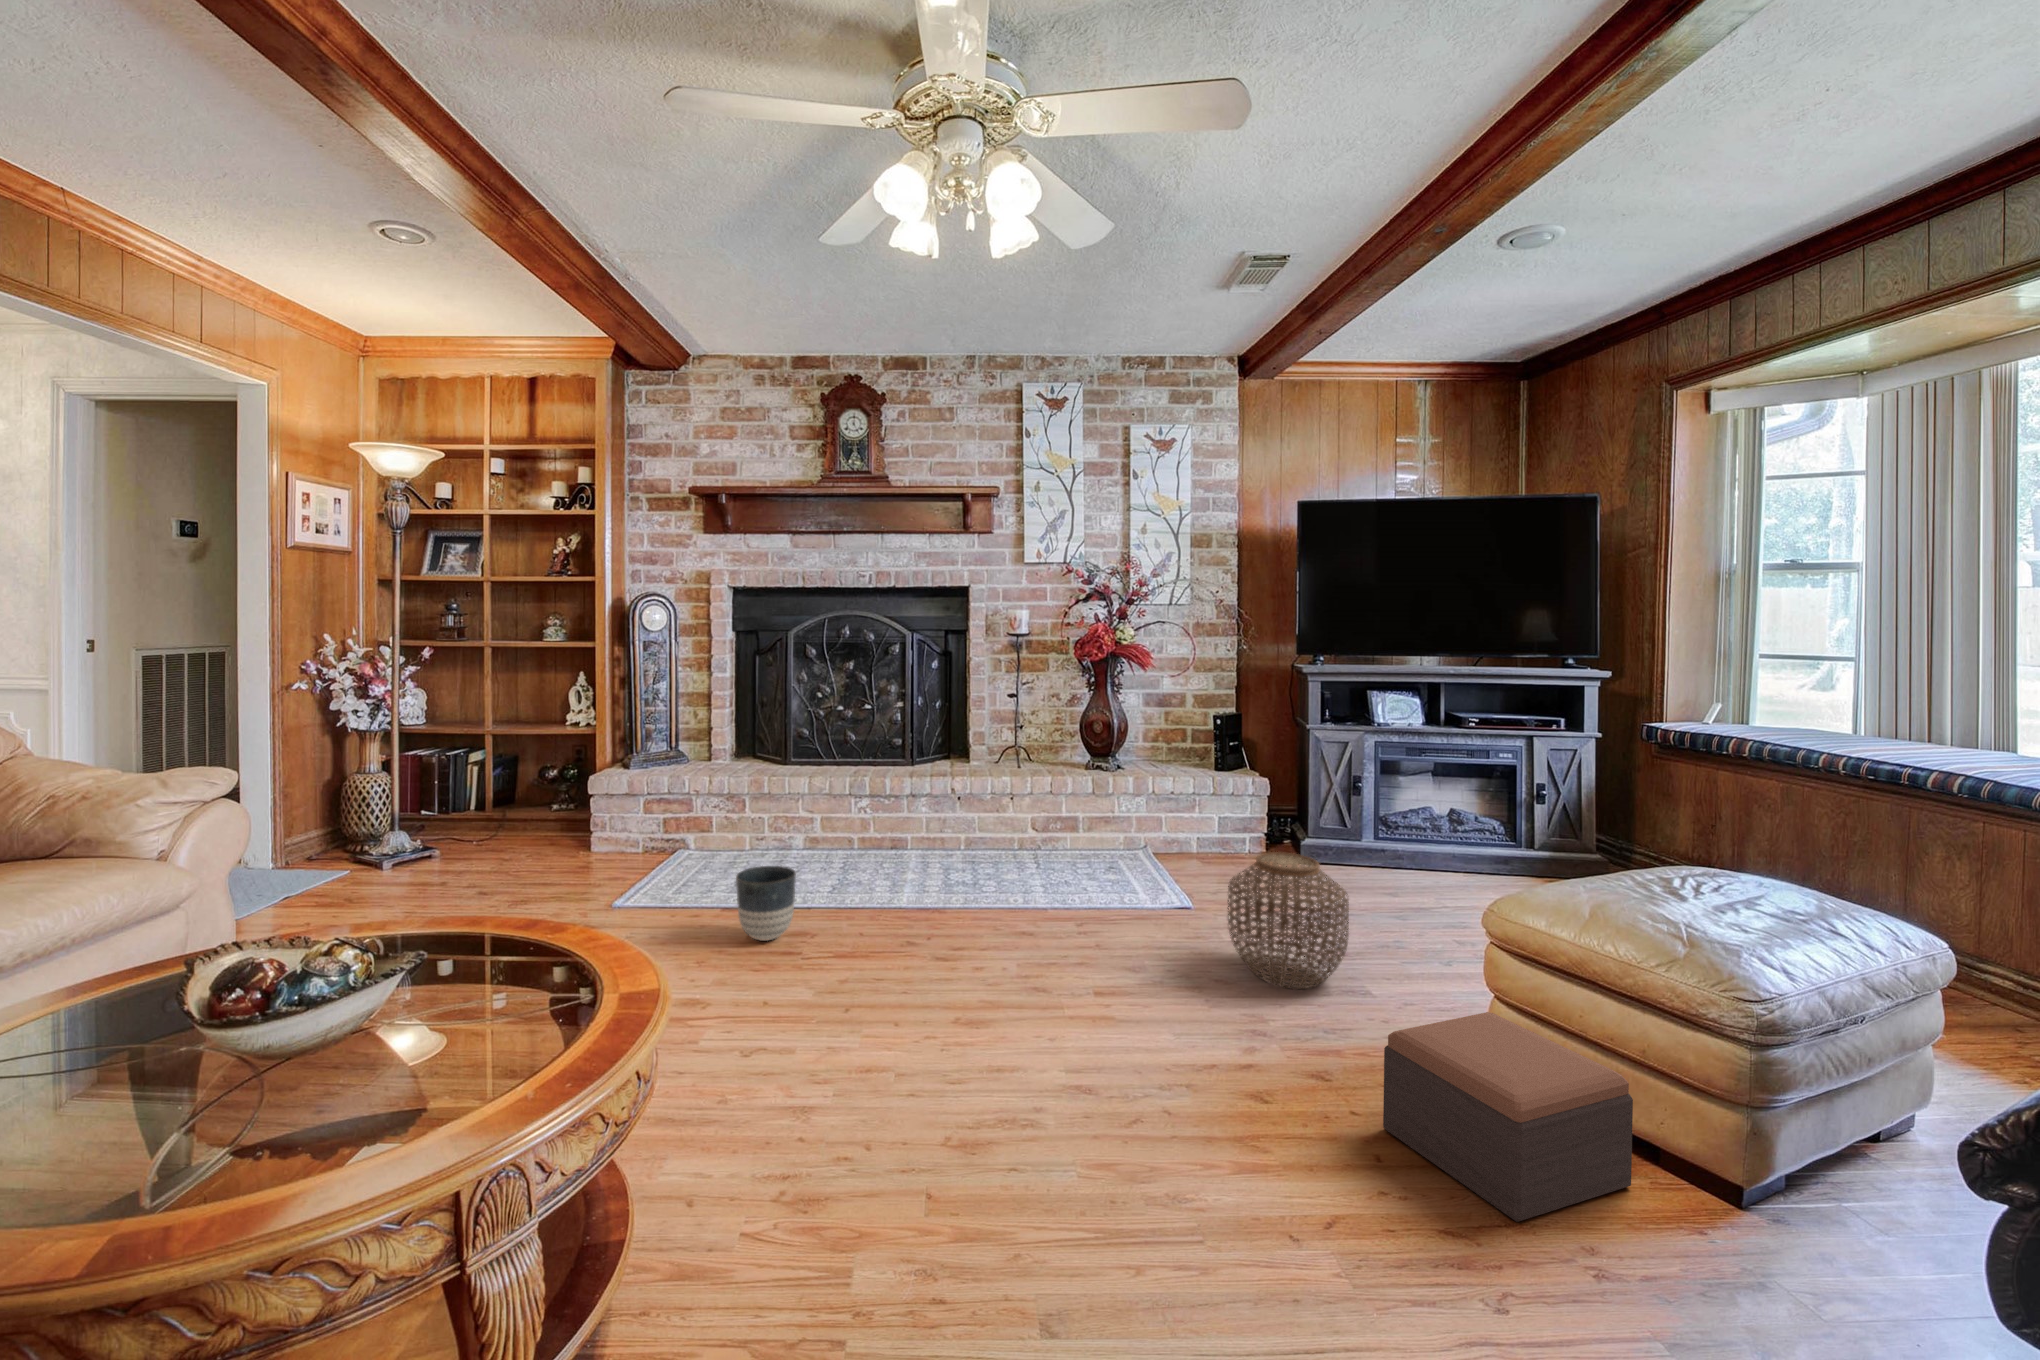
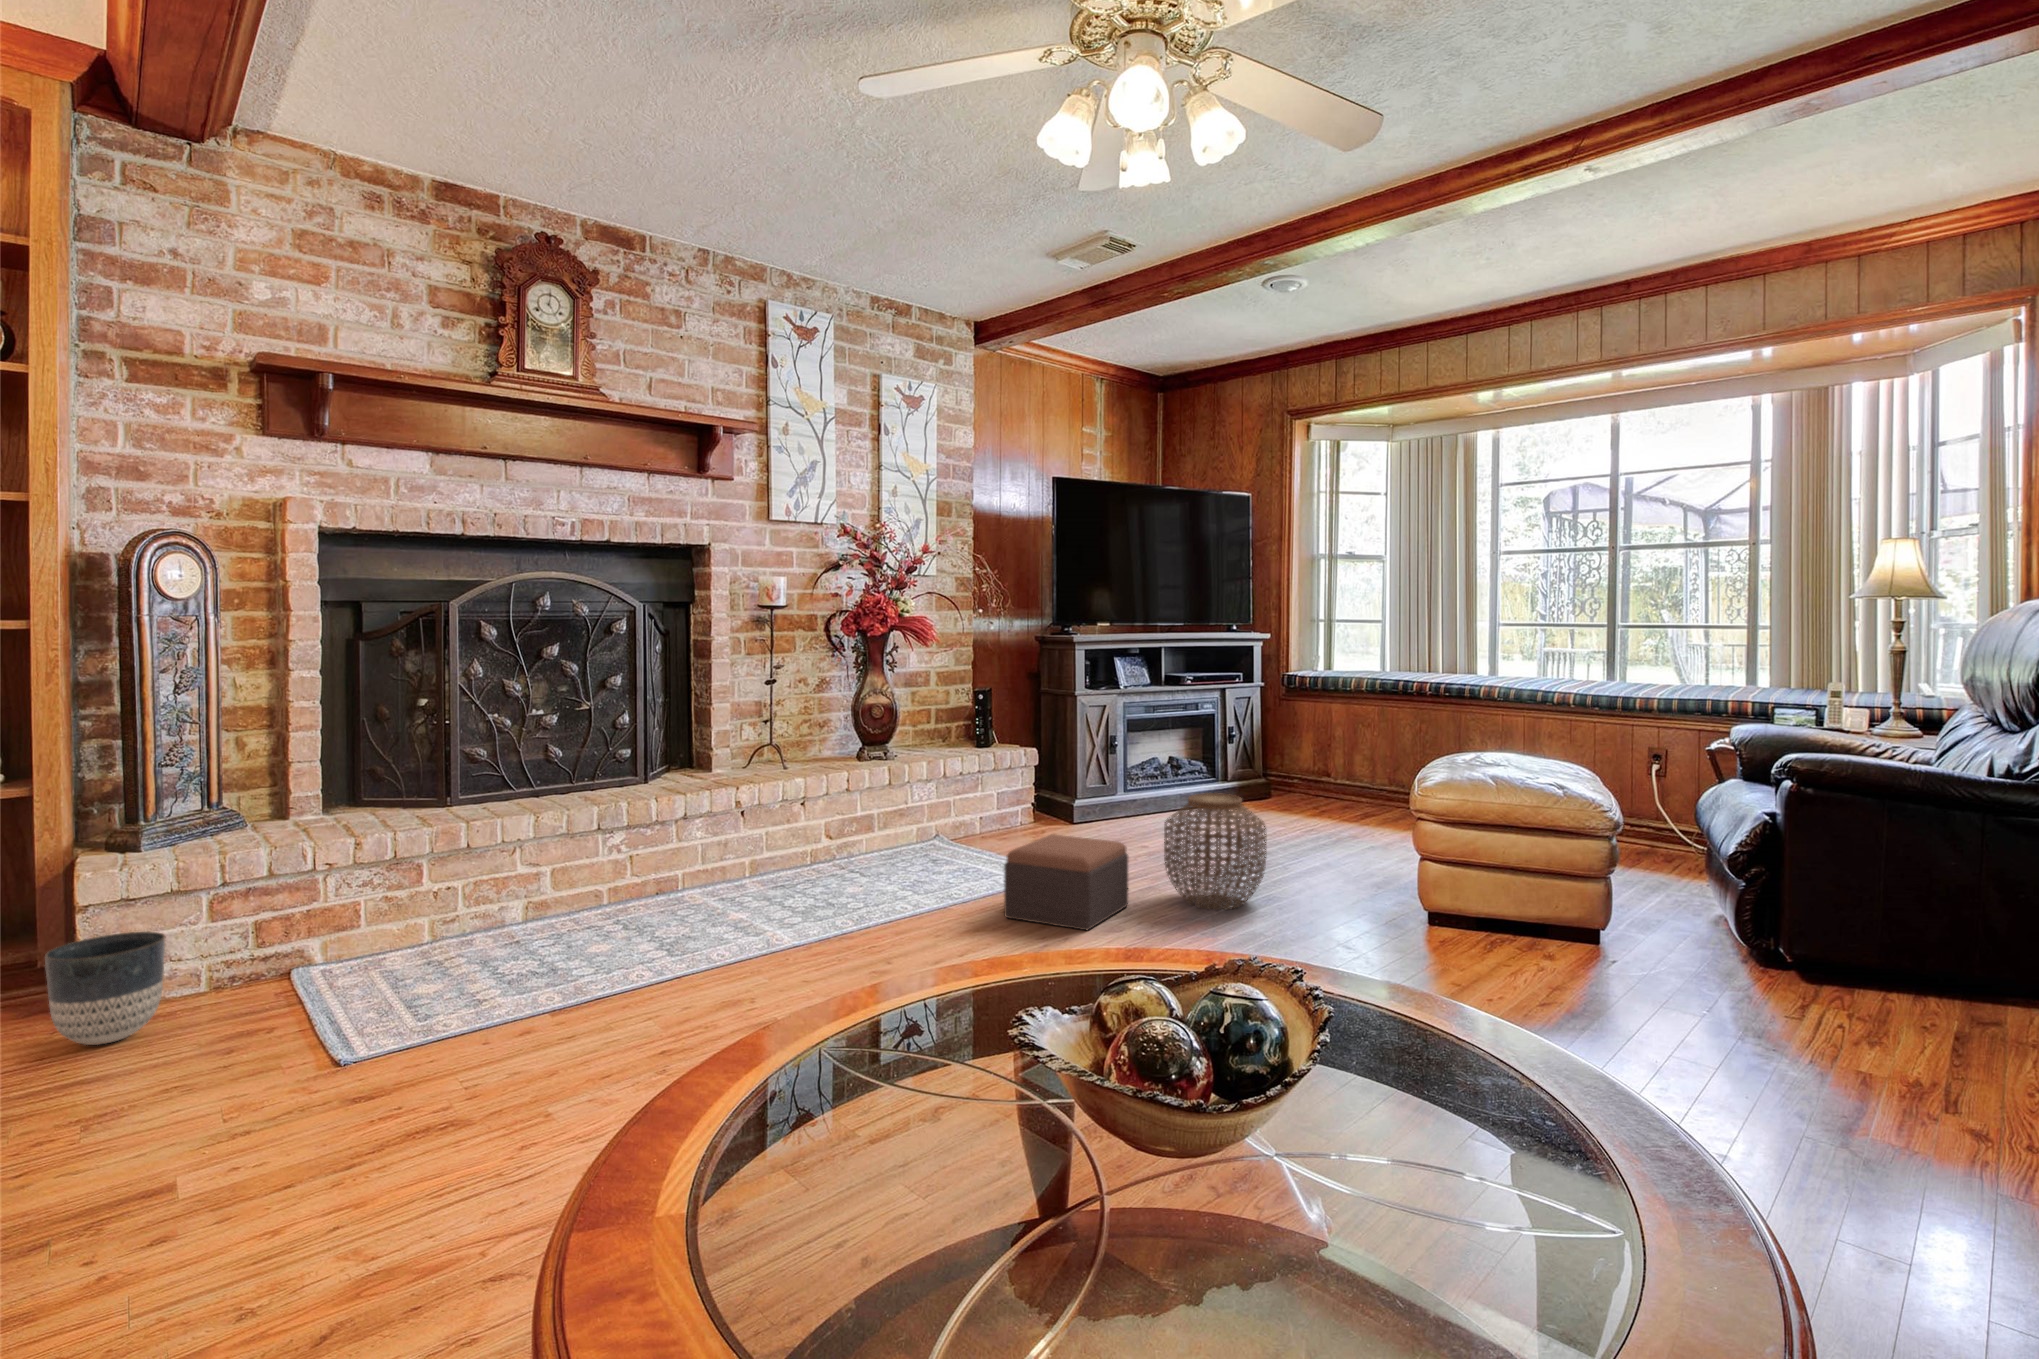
planter: present [736,866,796,941] -> present [45,932,165,1045]
footstool: present [1383,1012,1633,1222] -> present [1004,834,1128,930]

